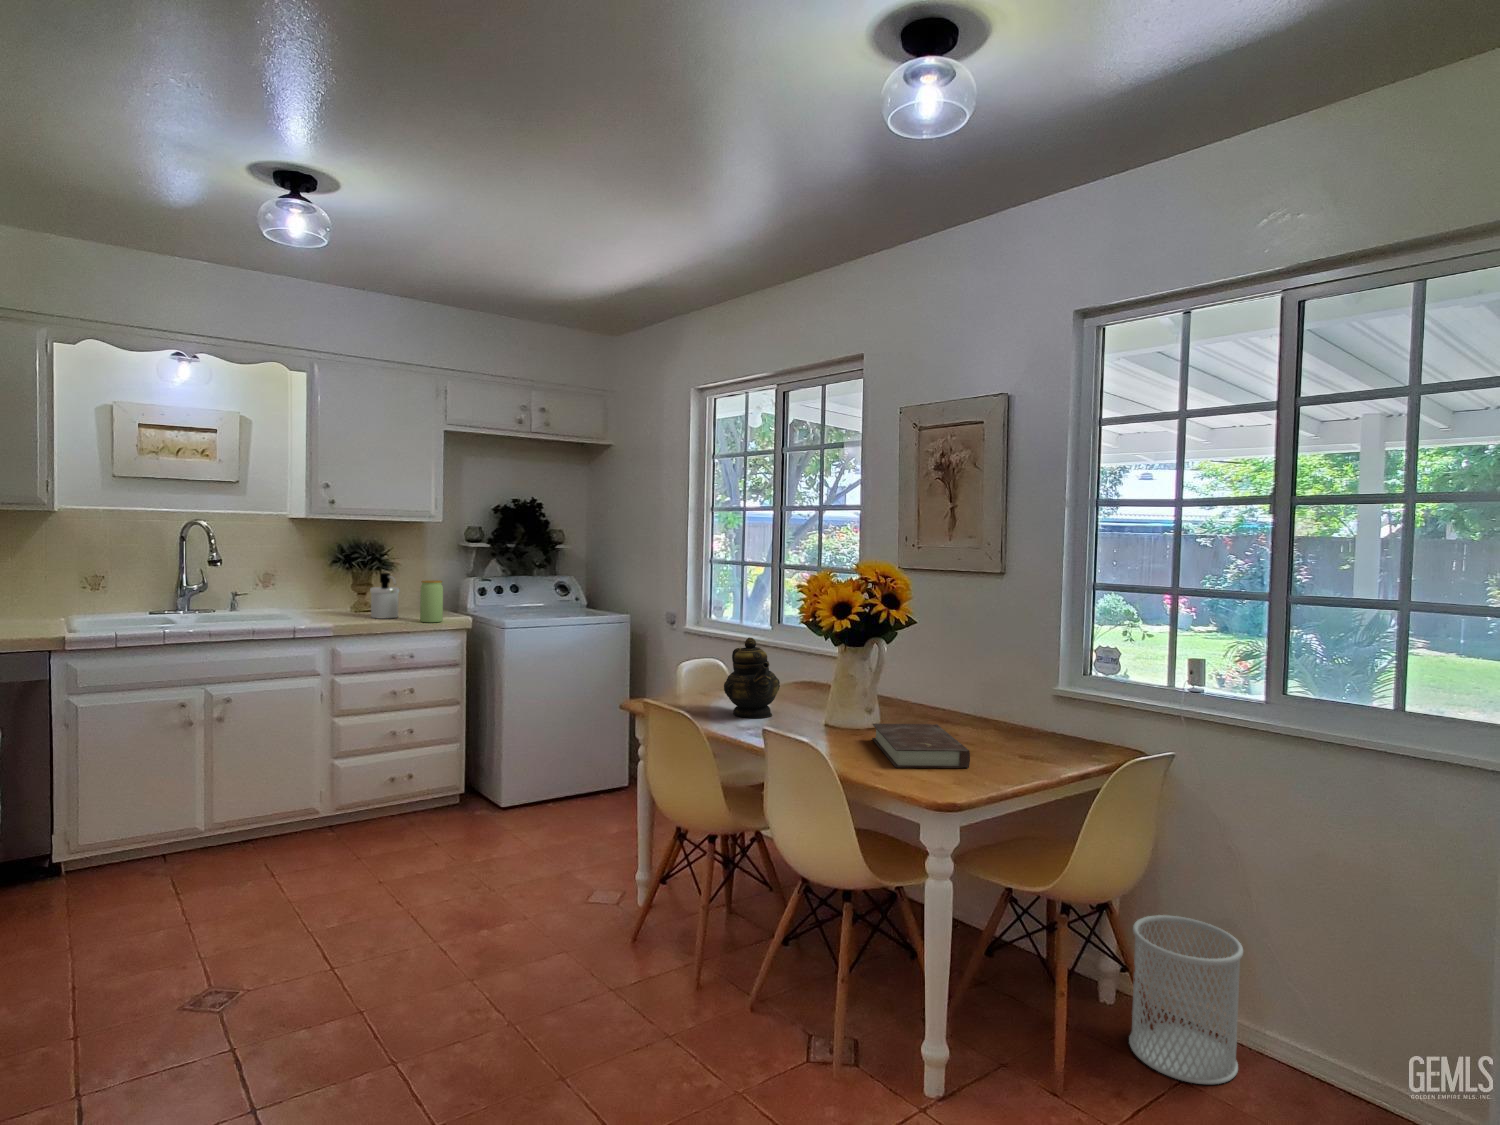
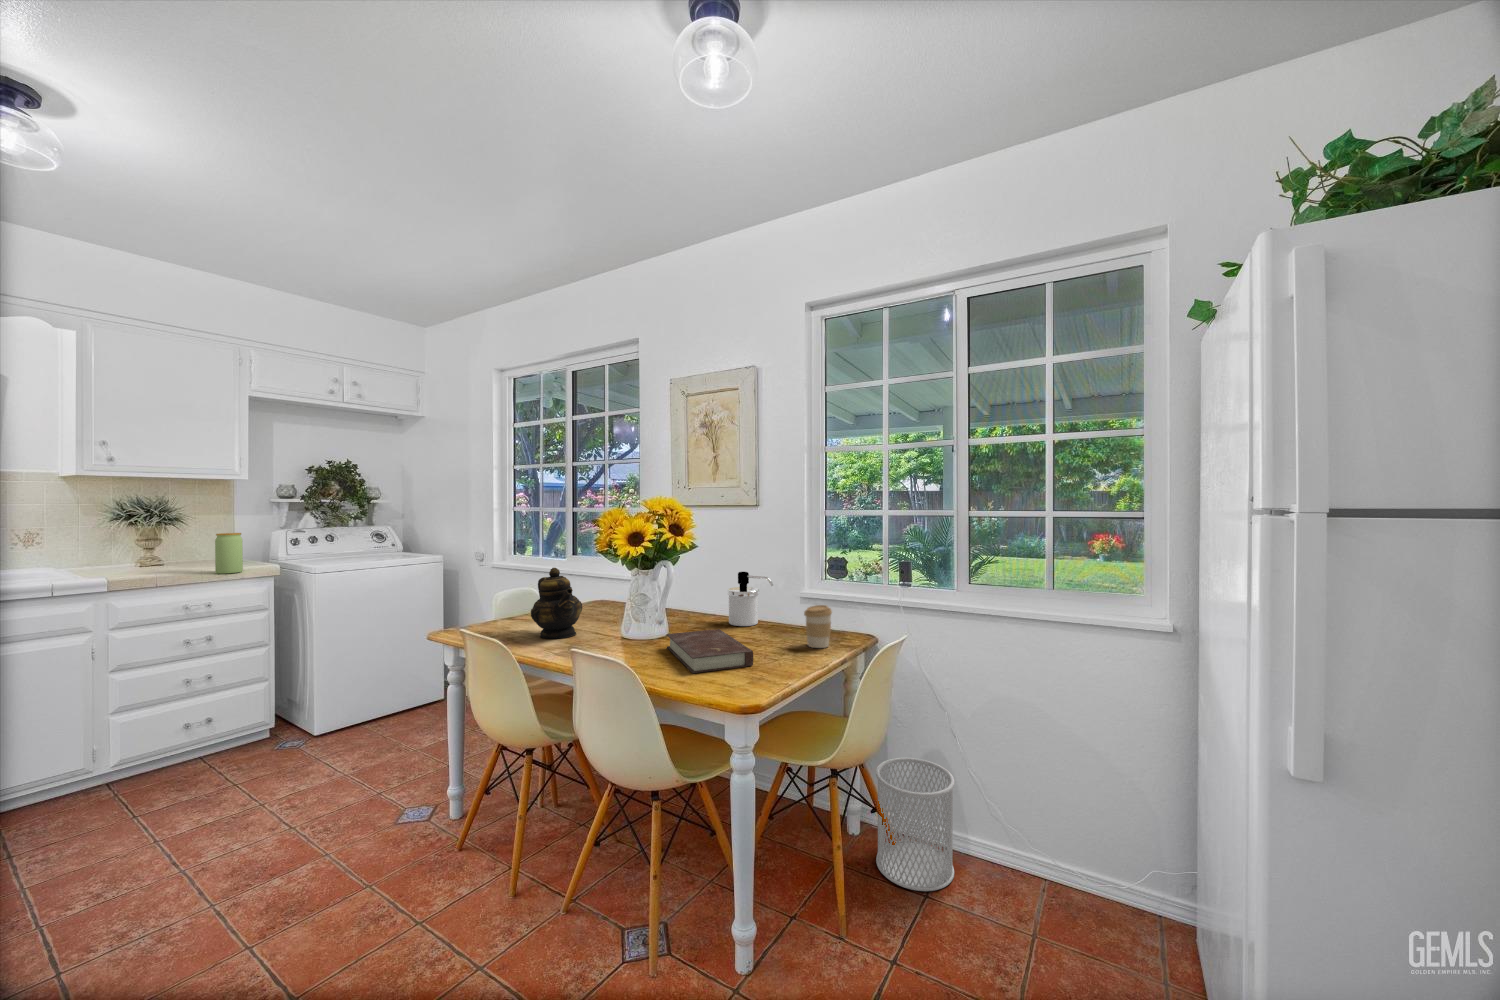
soap dispenser: present [370,573,400,619] -> present [728,572,773,626]
coffee cup: none [1044,706,1082,759] -> present [804,605,832,648]

